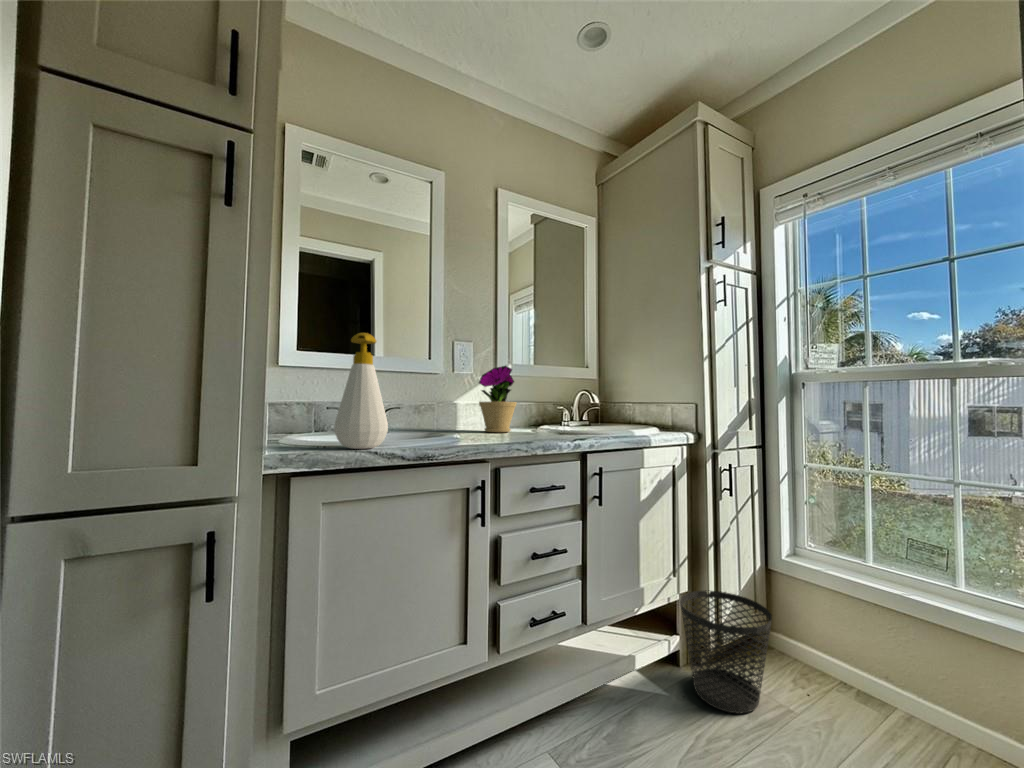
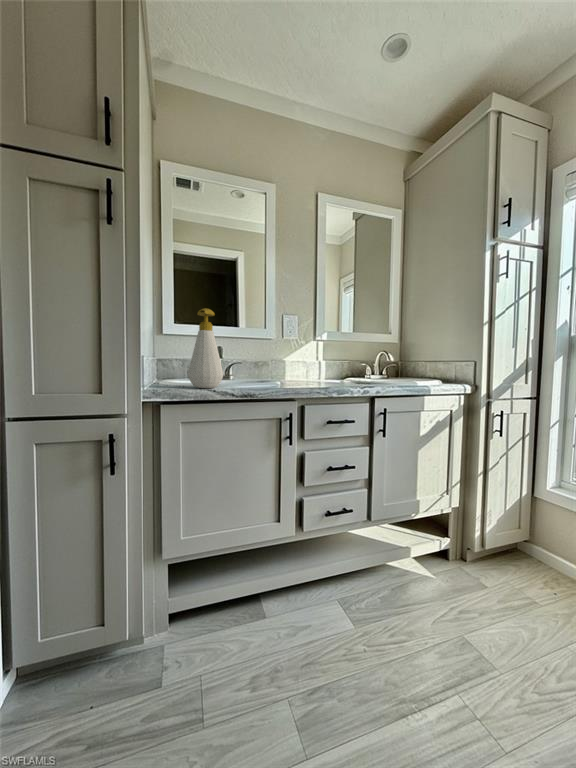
flower pot: present [479,366,517,432] -> none [299,331,327,381]
wastebasket: present [680,590,772,714] -> none [449,506,524,597]

